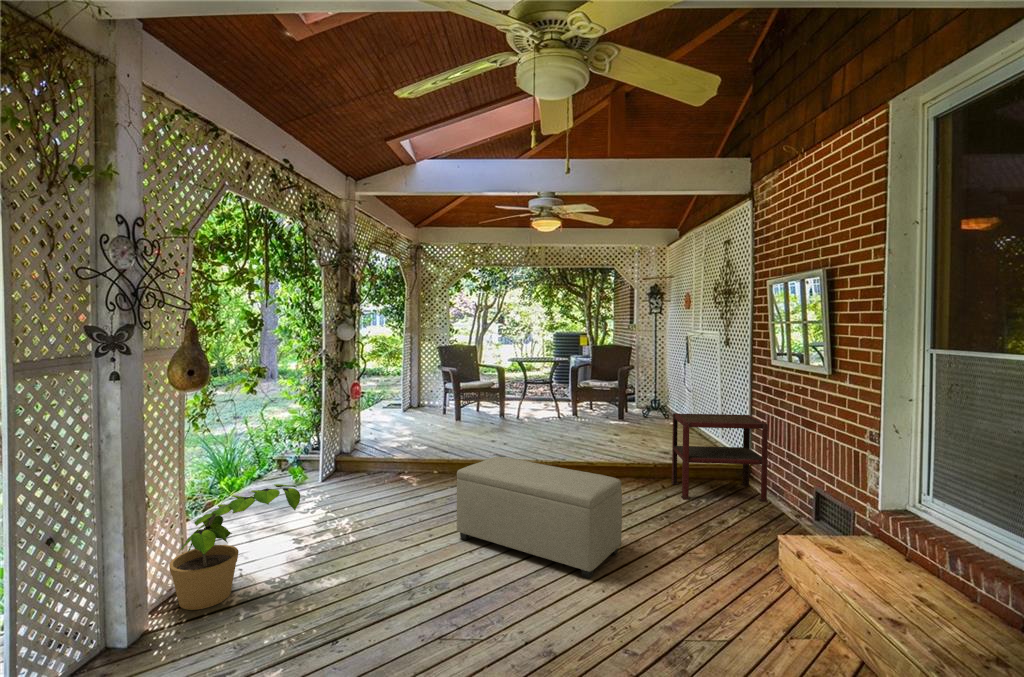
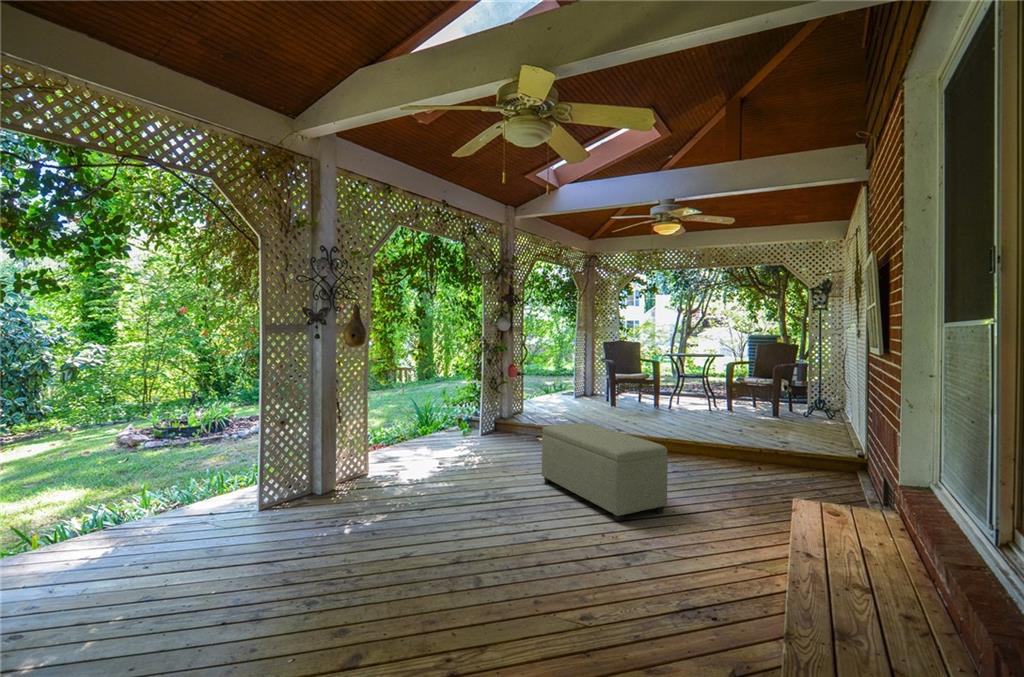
side table: present [671,413,768,502] -> none [781,406,886,508]
potted plant: present [169,484,300,610] -> none [350,416,422,487]

